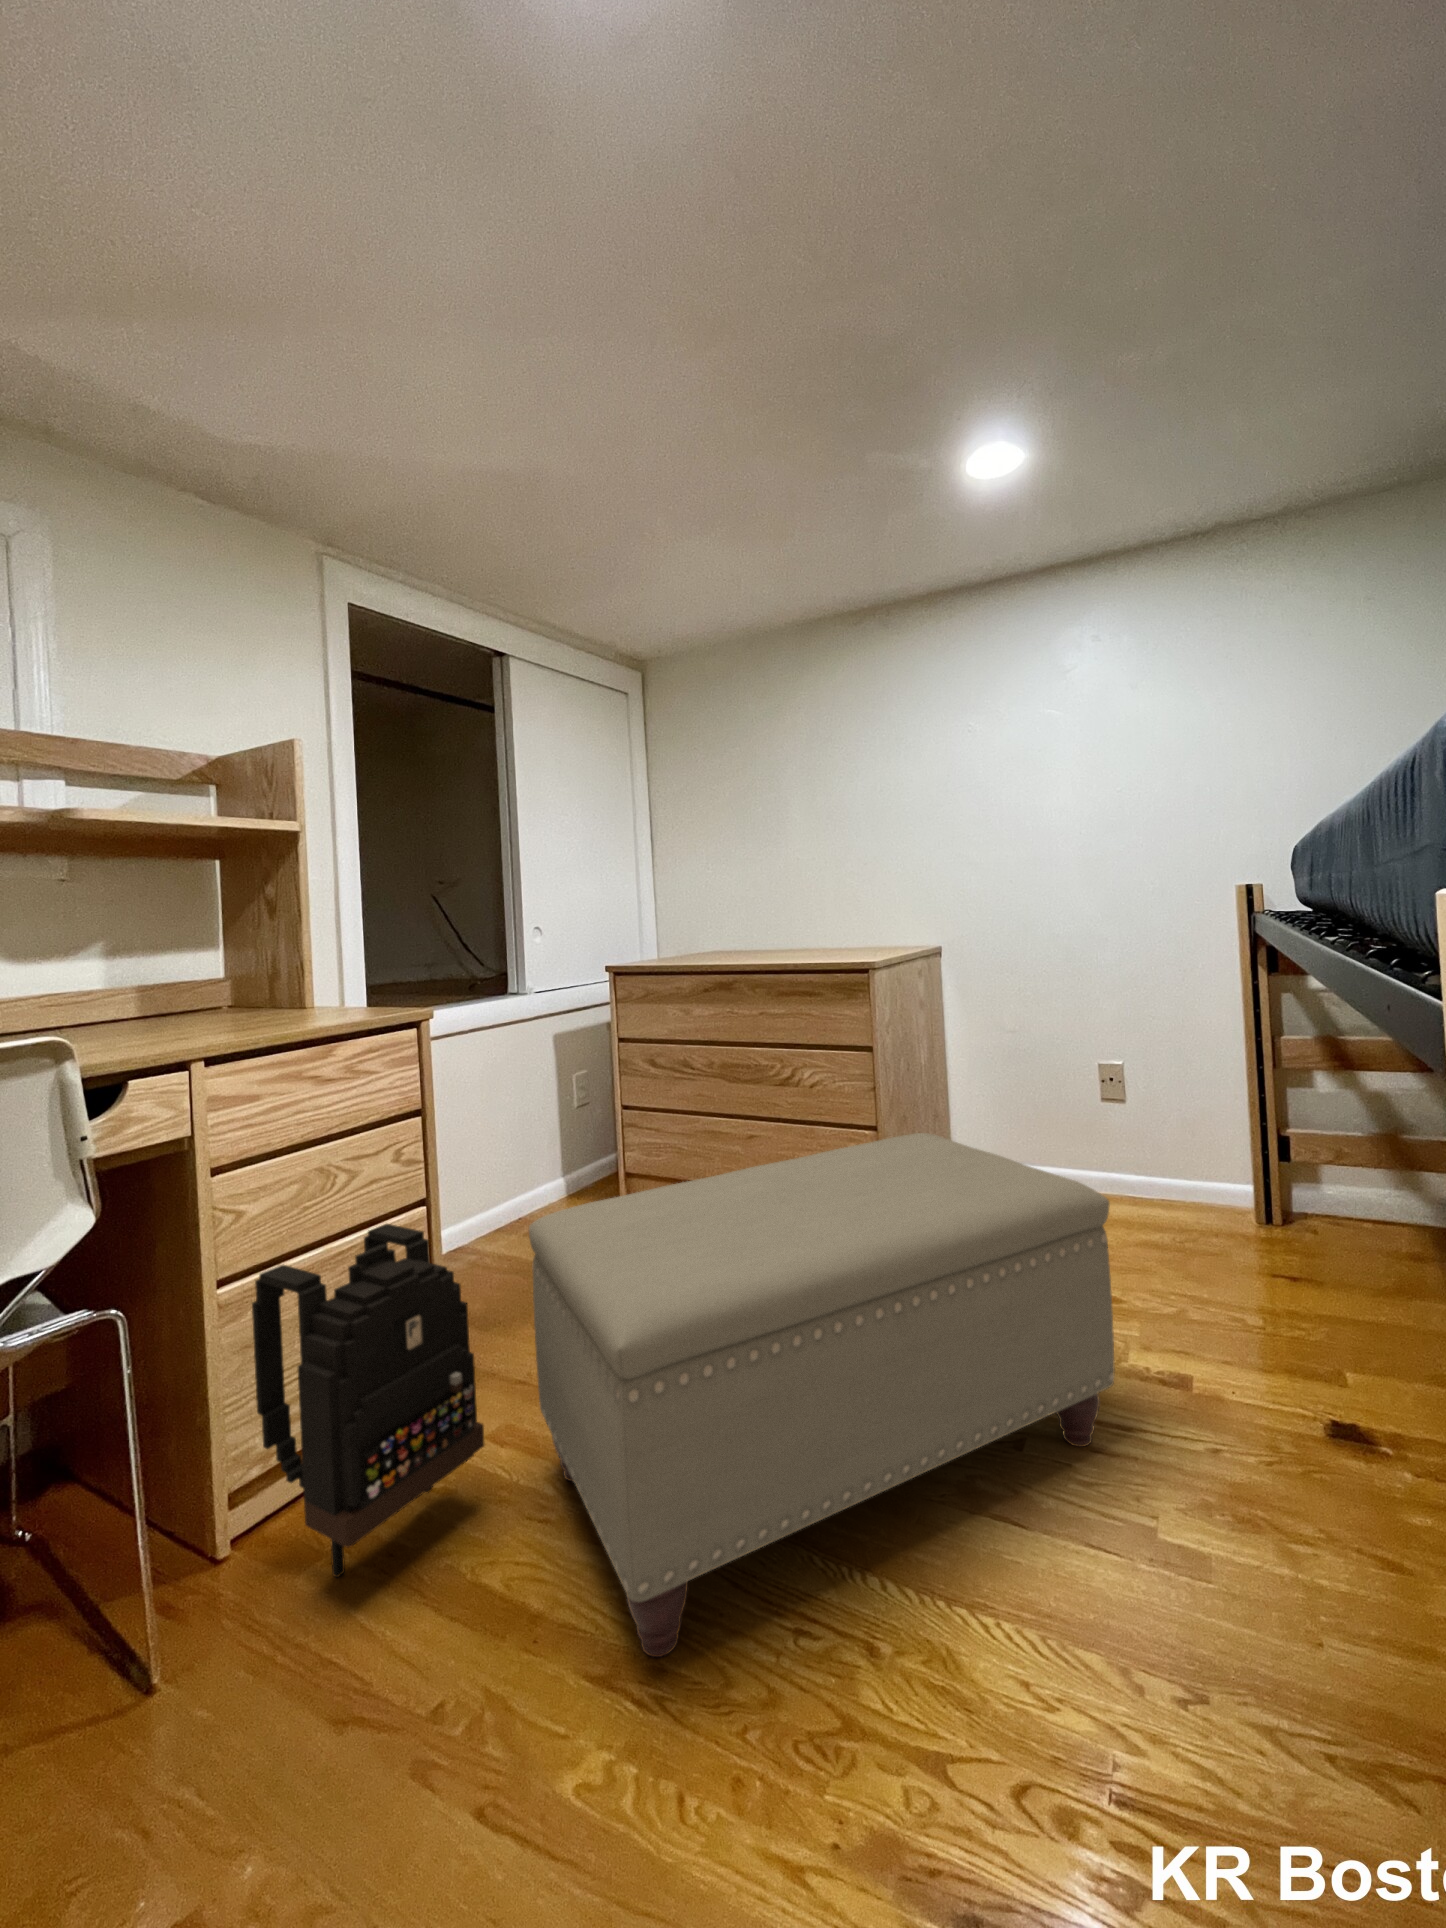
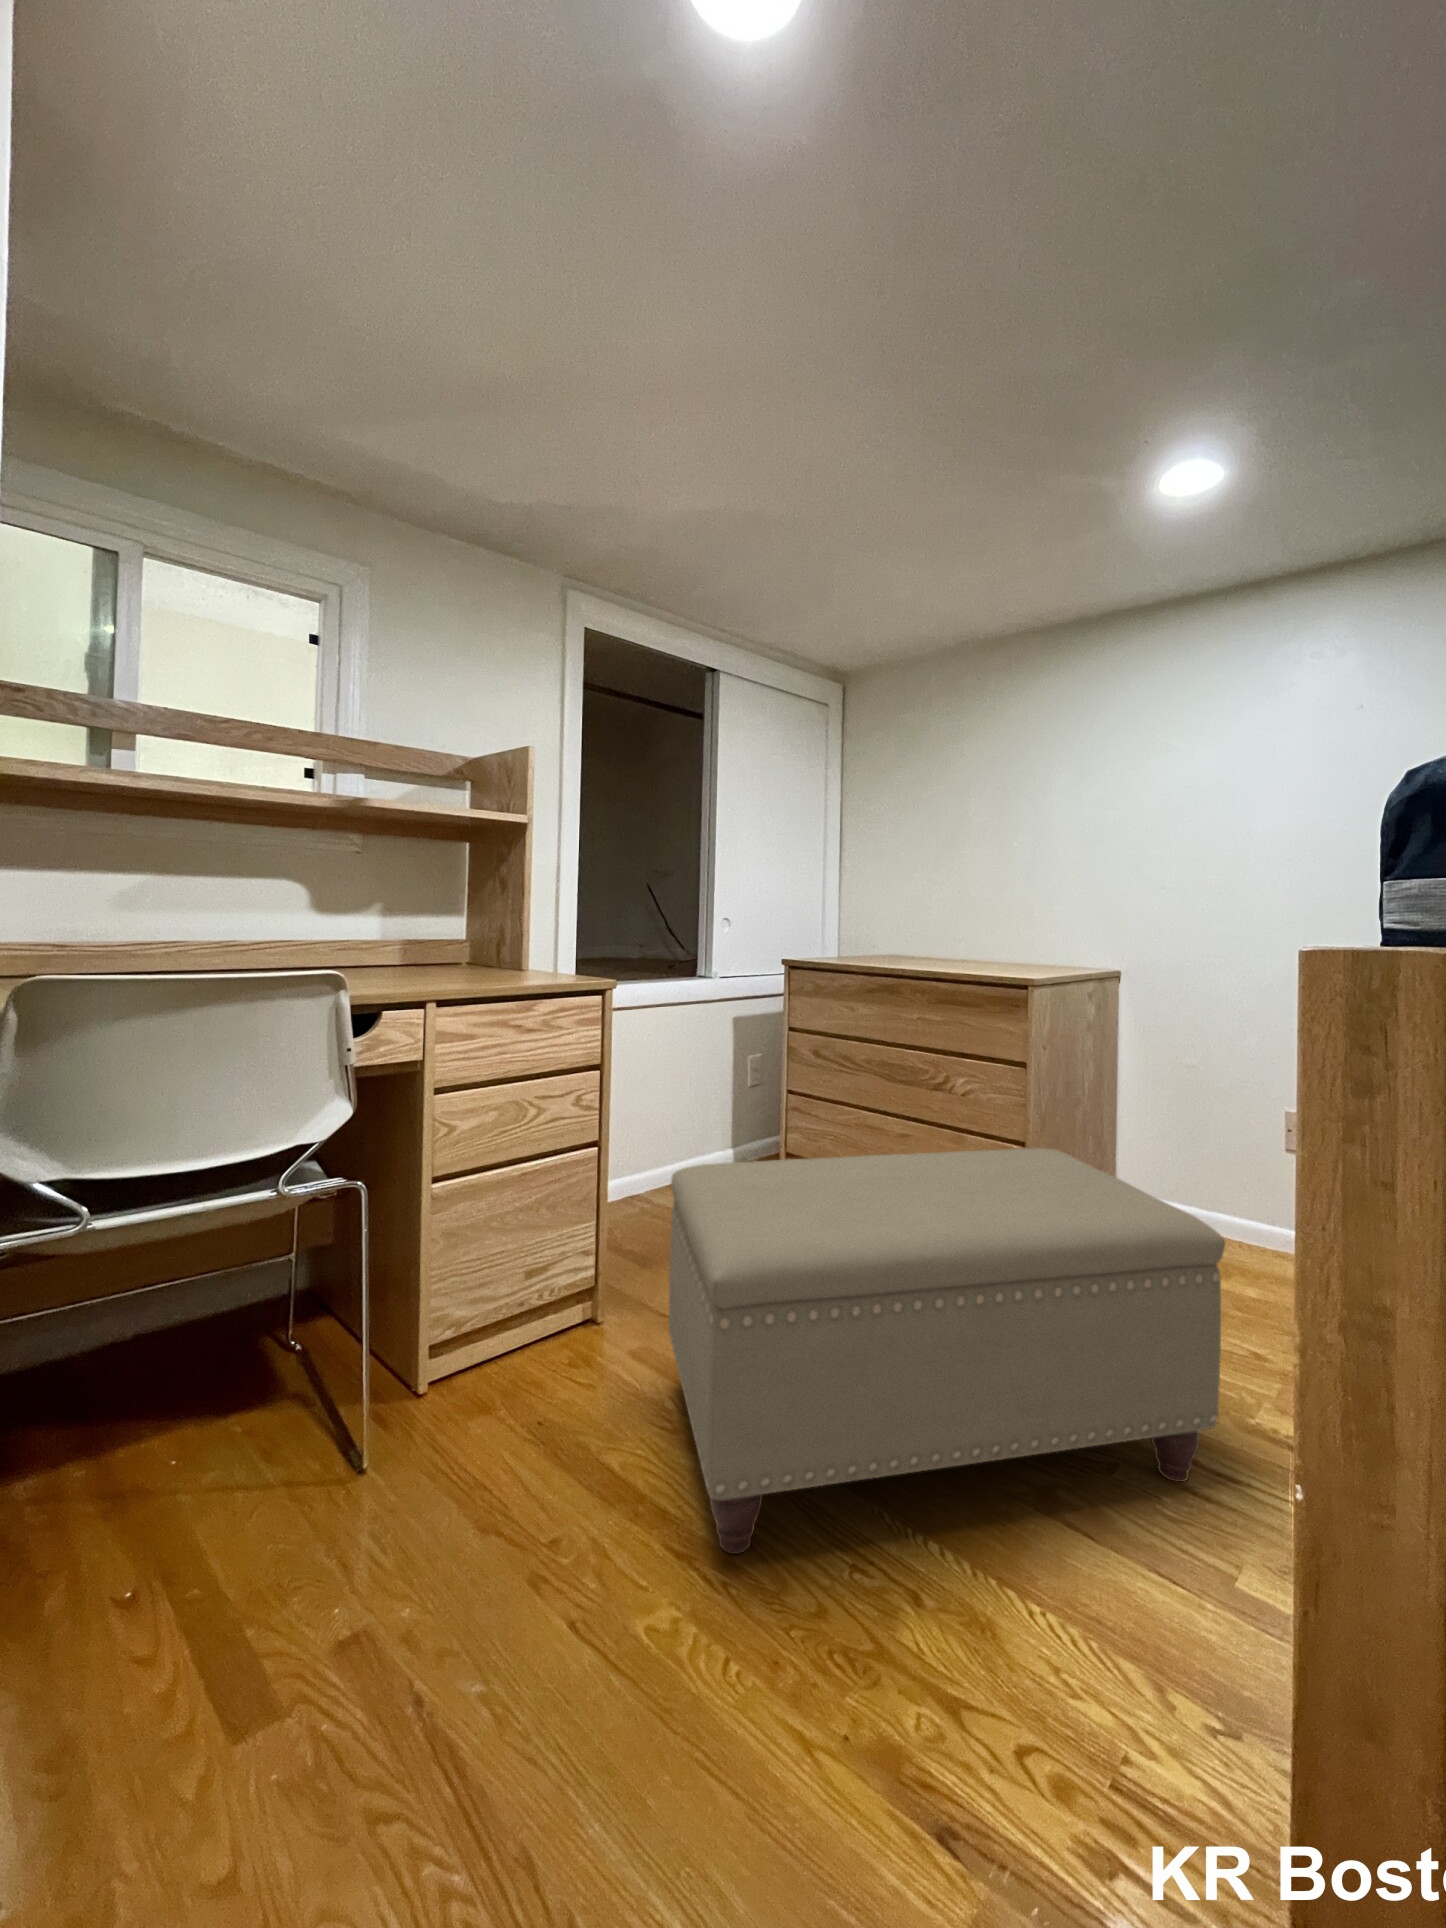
backpack: present [252,1224,485,1577] -> none [453,1154,621,1429]

